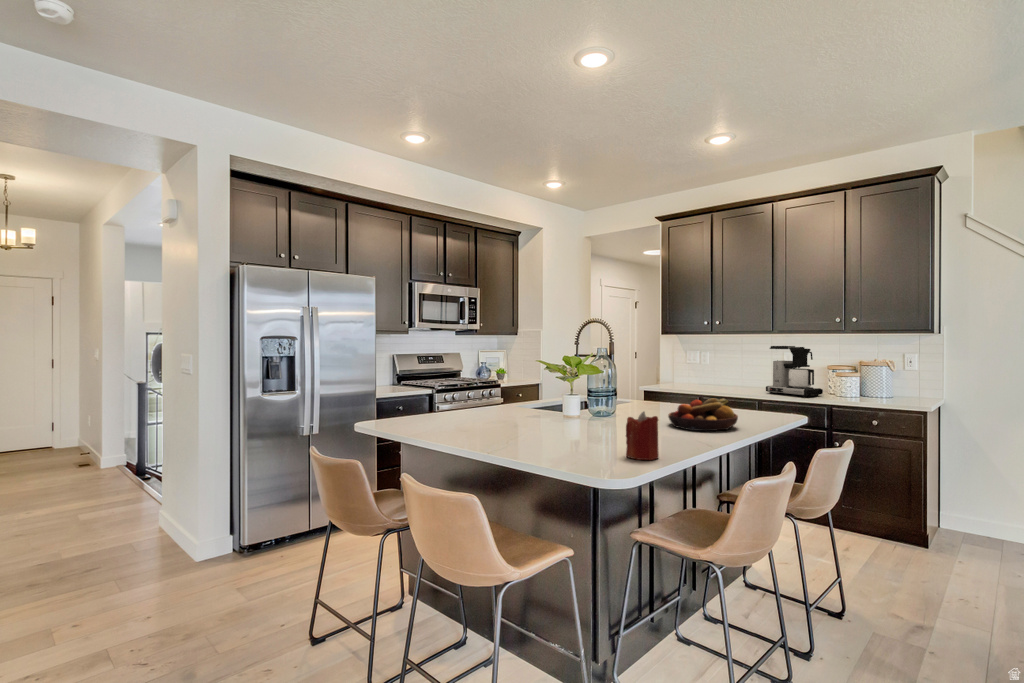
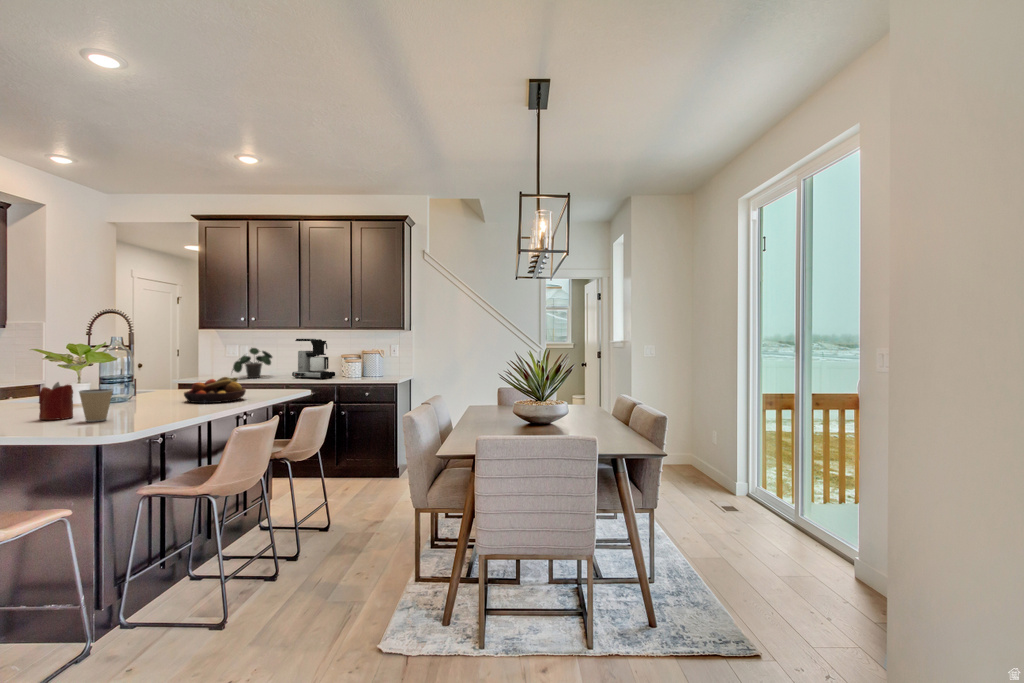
potted plant: none [696,356,741,391] -> present [233,348,272,378]
coffee cup: none [577,411,608,448] -> present [79,389,113,422]
candle: present [626,412,659,460] -> present [39,382,73,420]

